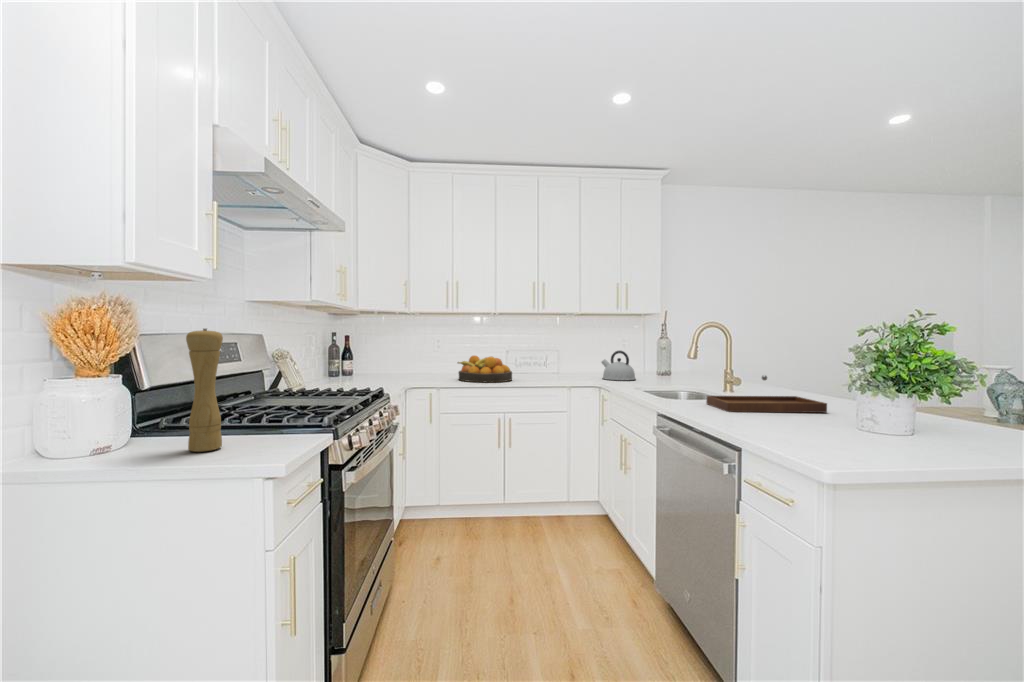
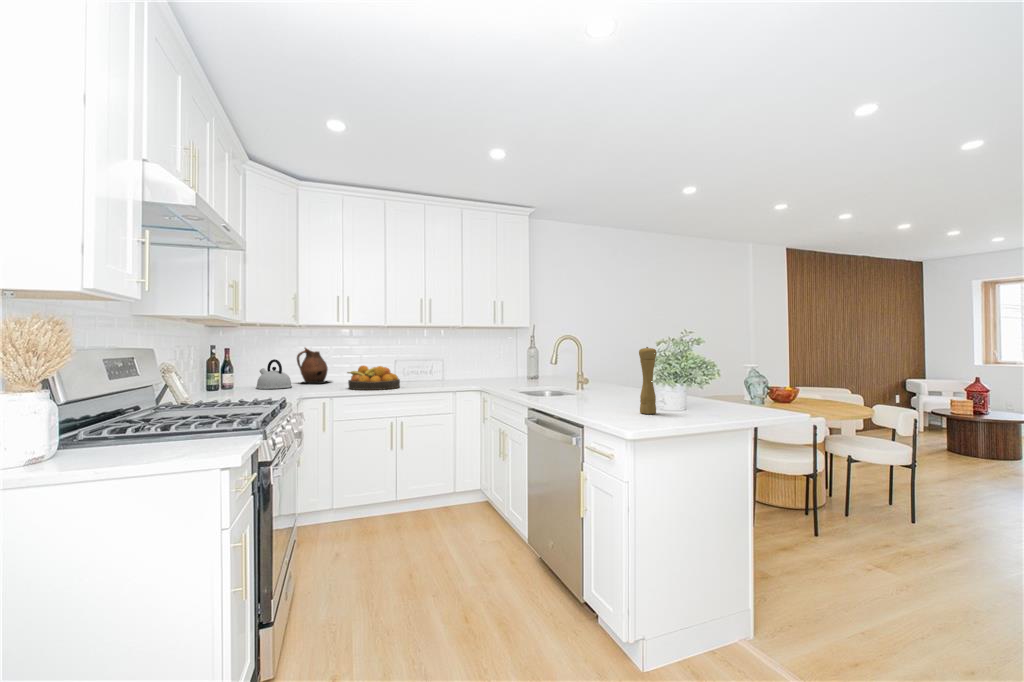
pepper mill: present [186,329,223,452] -> present [639,347,657,414]
ceramic pitcher: none [412,336,448,373] -> present [297,348,329,383]
kettle: present [602,351,636,380] -> present [256,359,292,389]
tray: present [706,375,827,413] -> none [563,375,644,403]

